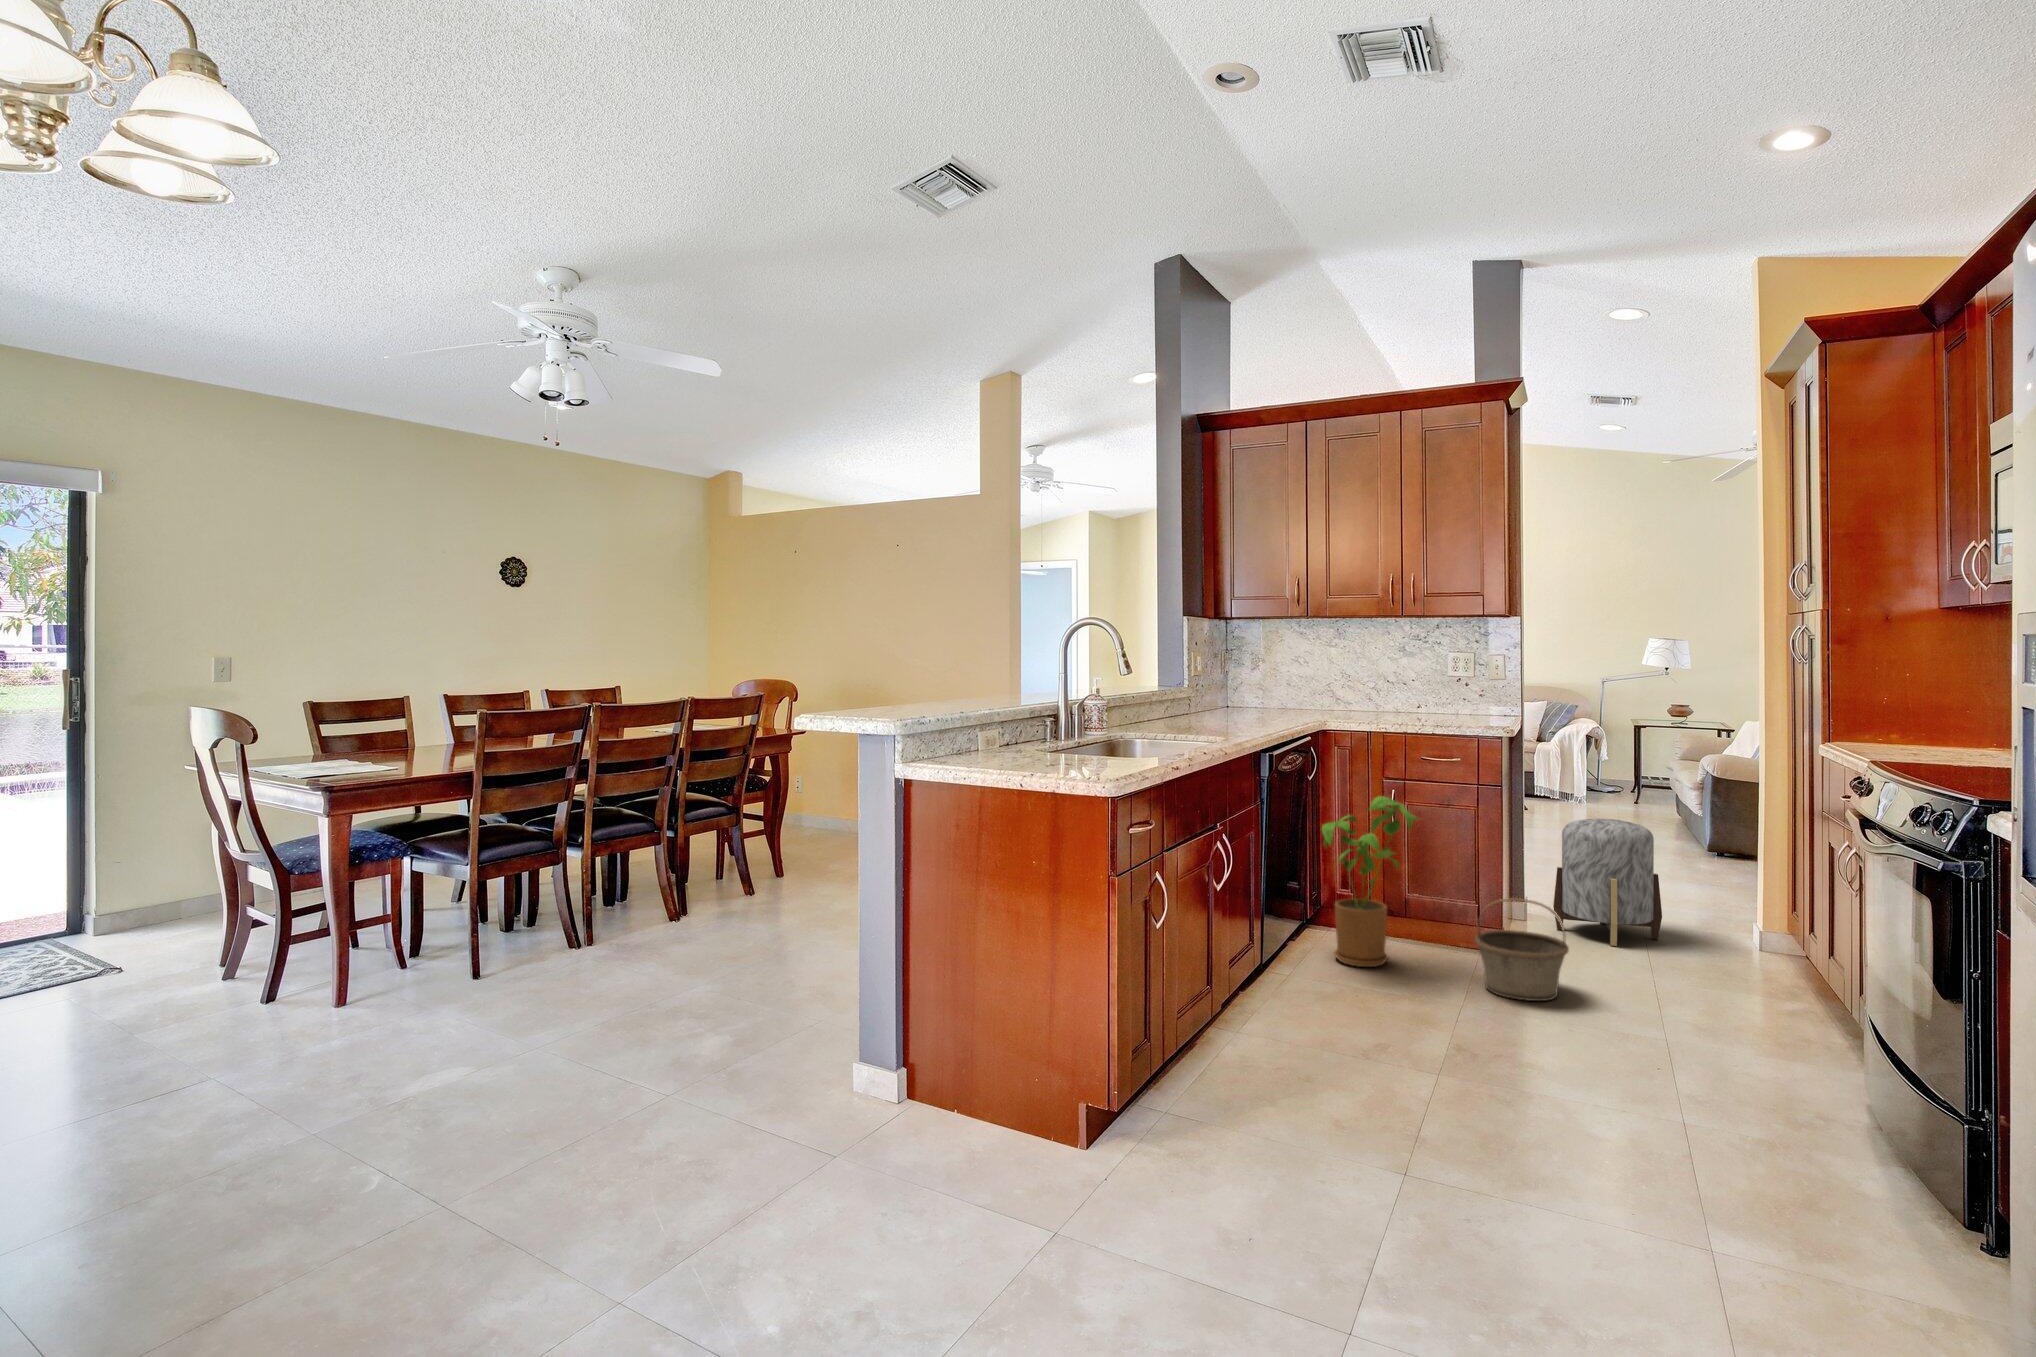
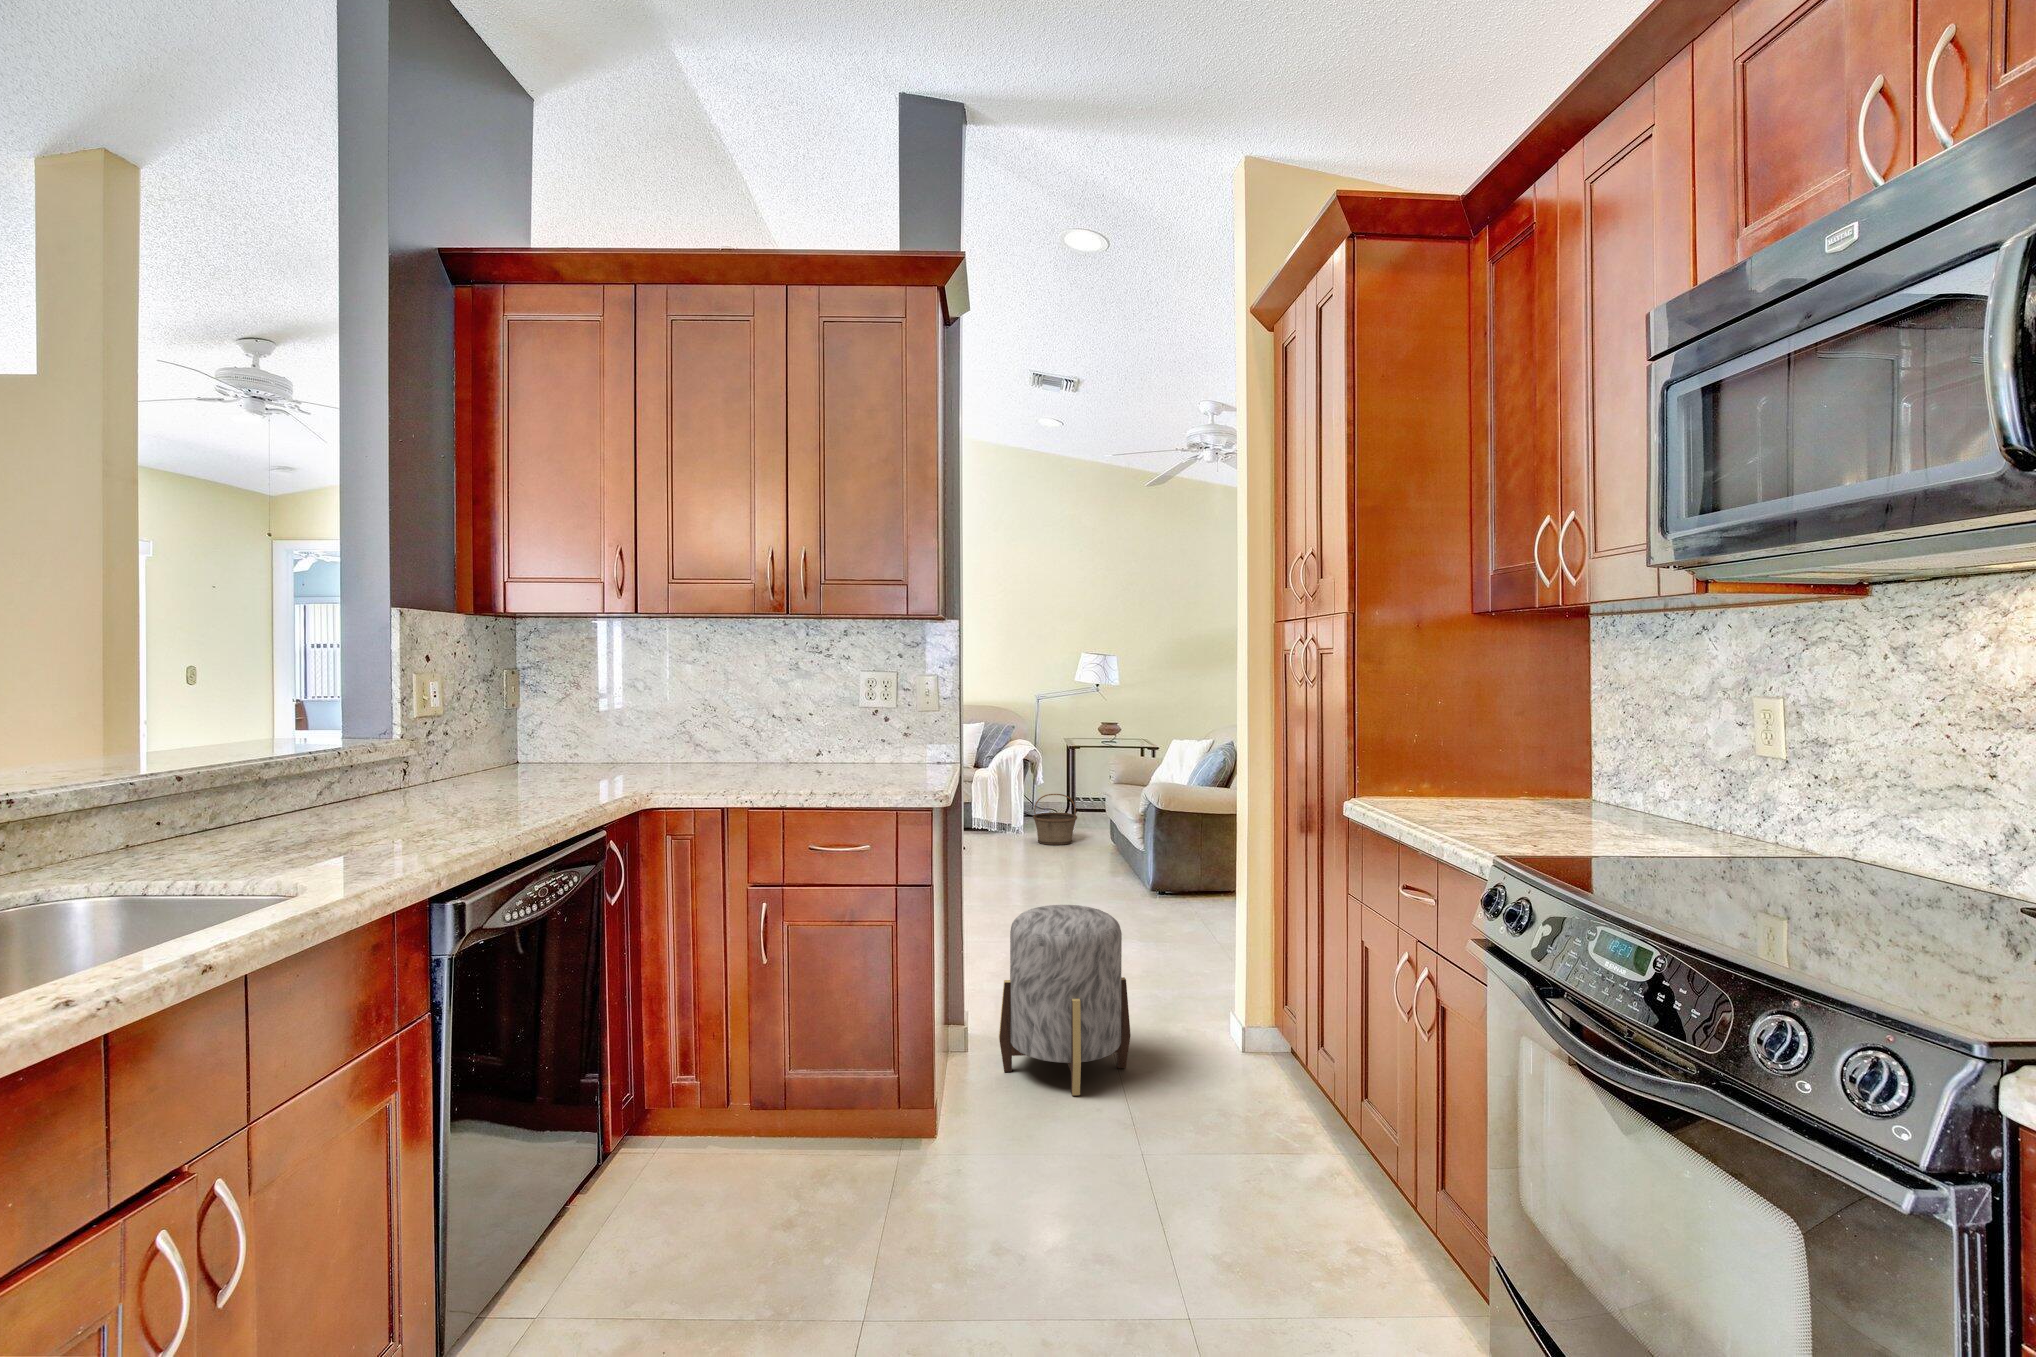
house plant: present [1322,796,1419,967] -> none [627,931,807,1255]
basket: present [1475,898,1569,1001] -> present [1033,794,1077,845]

